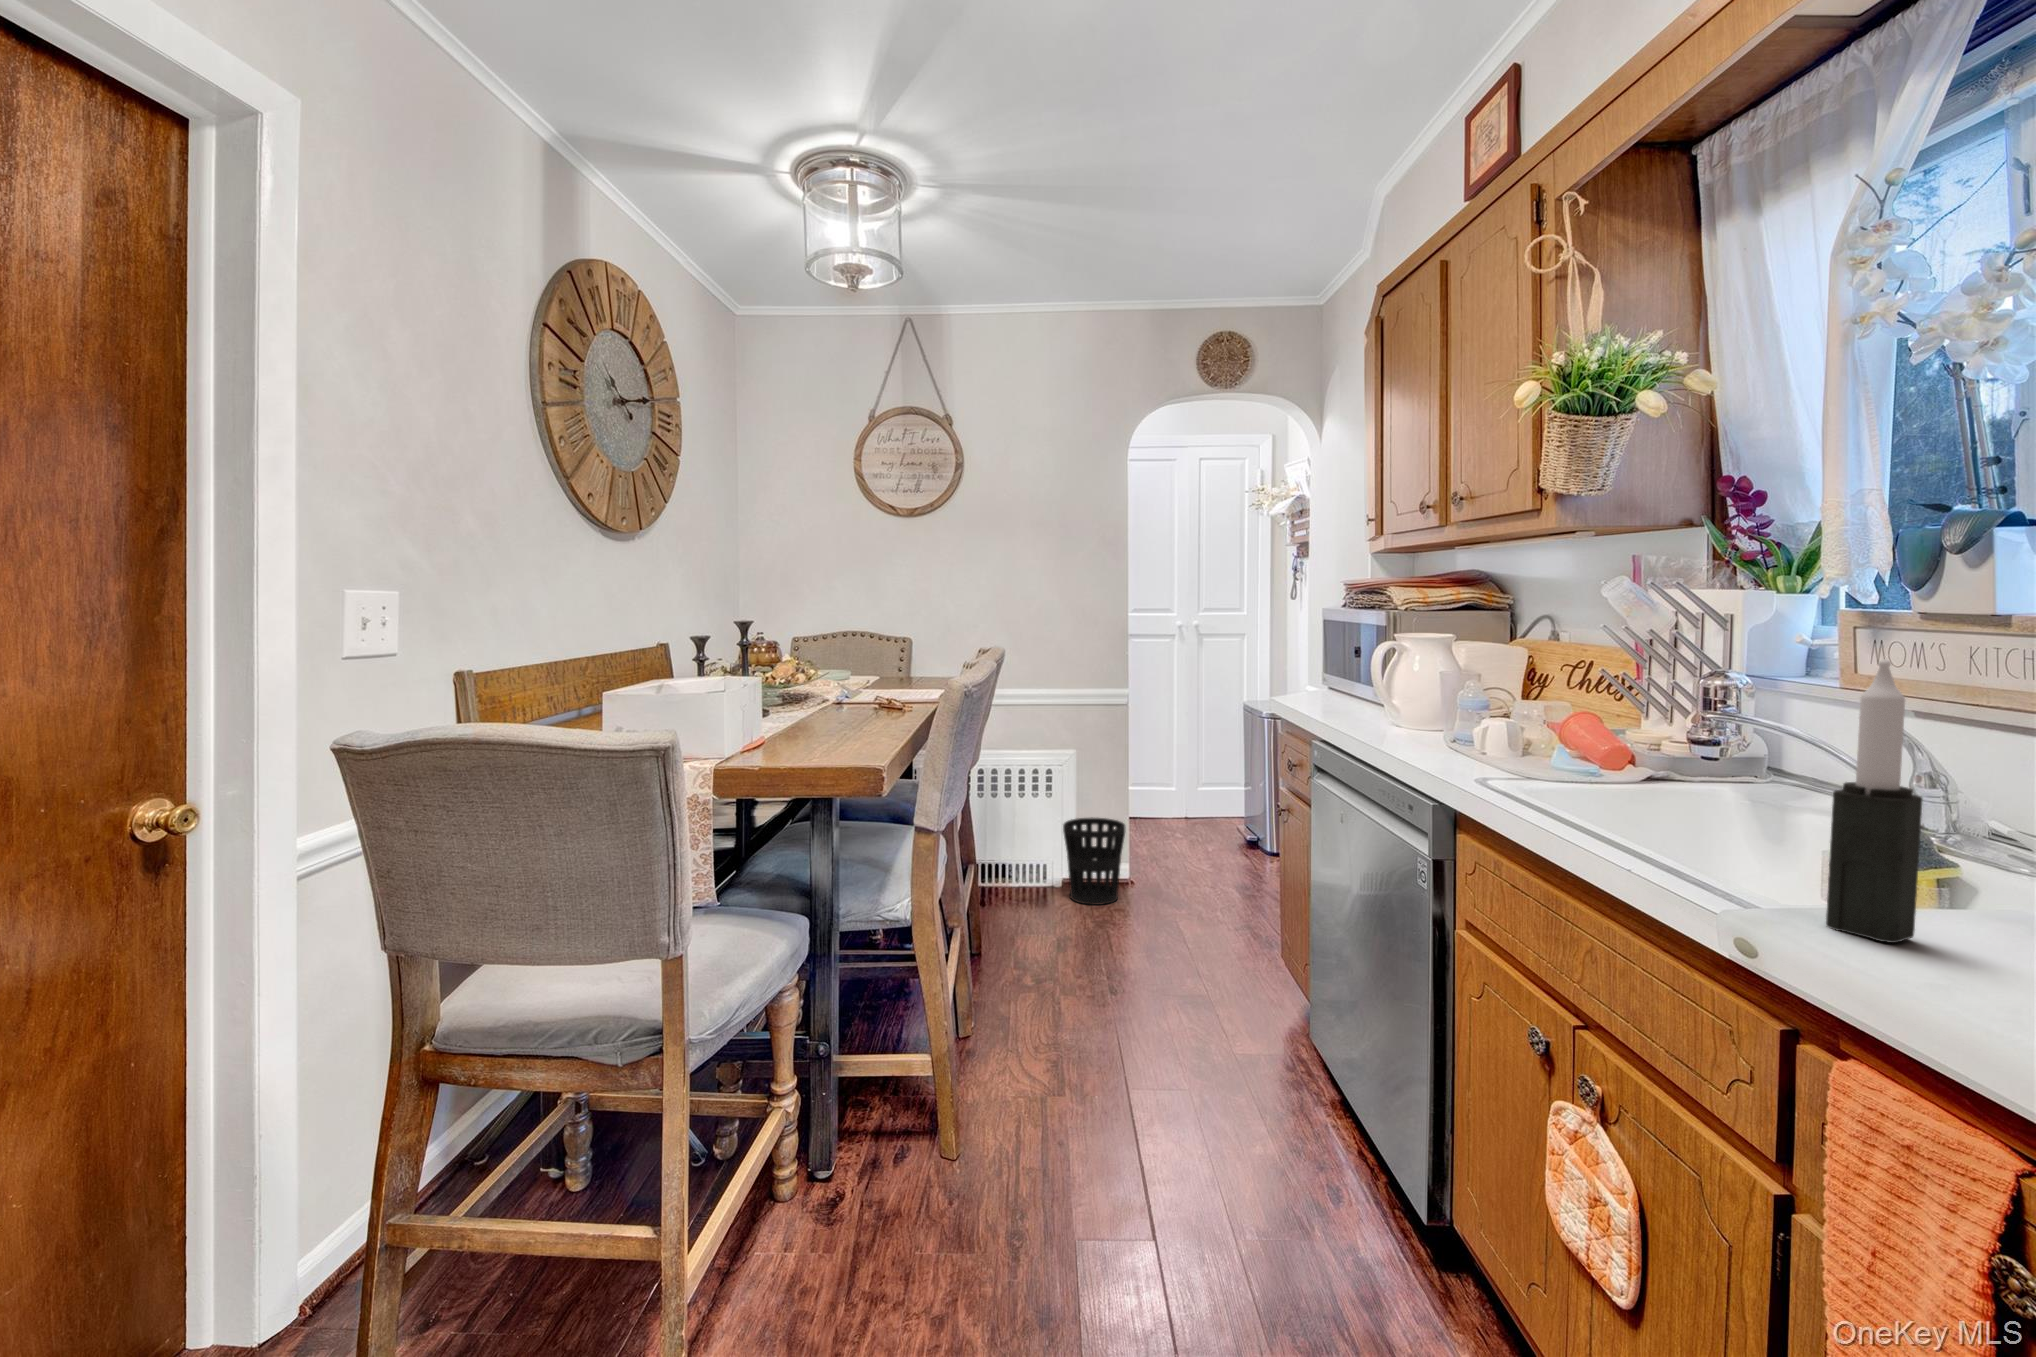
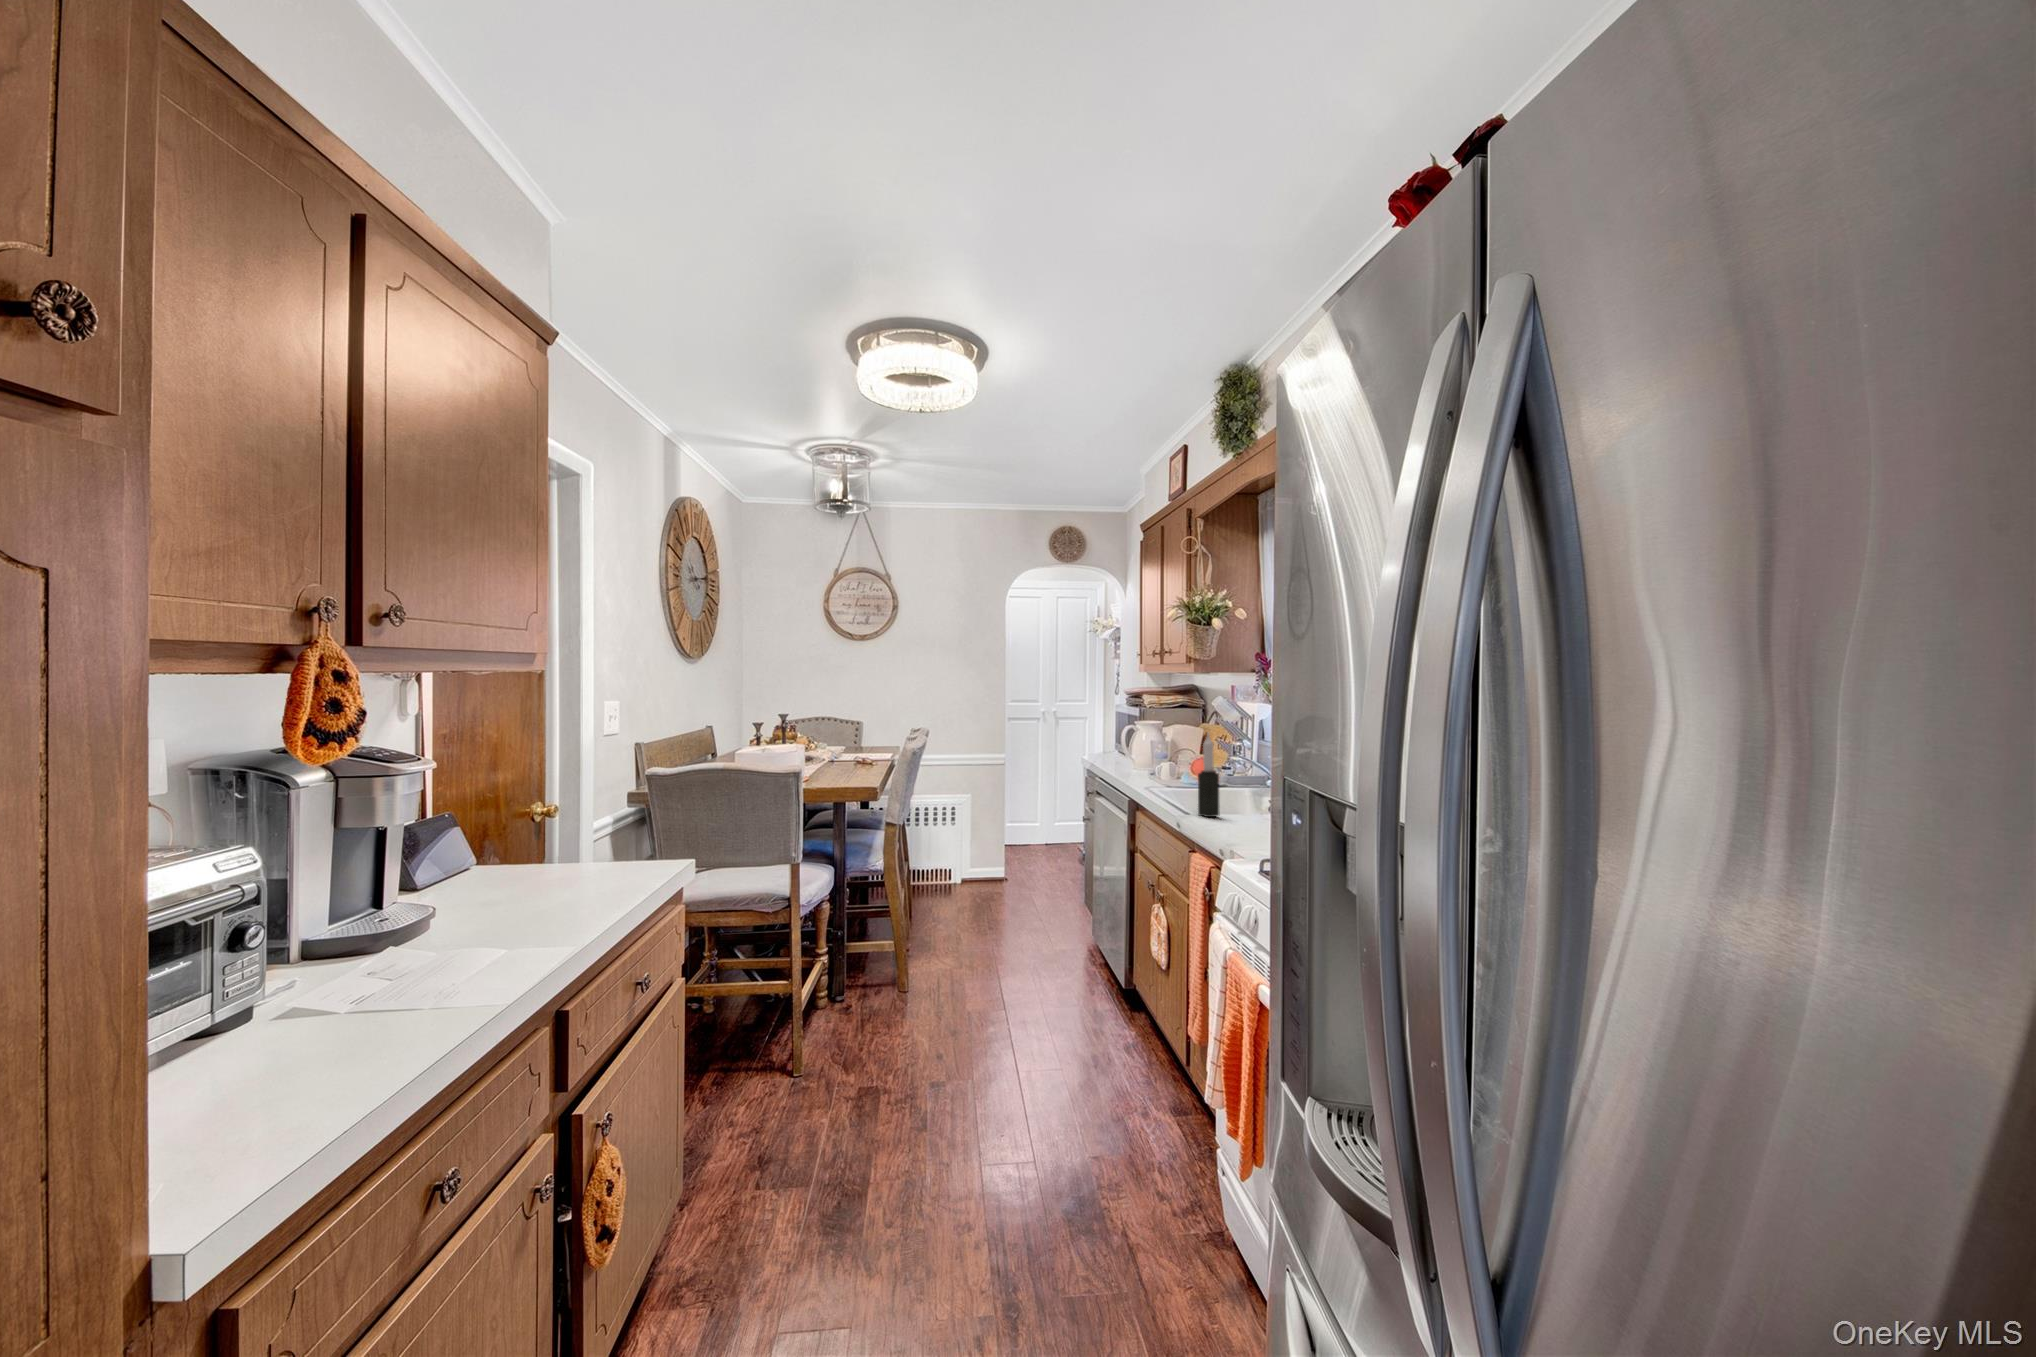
wastebasket: present [1063,818,1125,905] -> none [962,837,1003,893]

